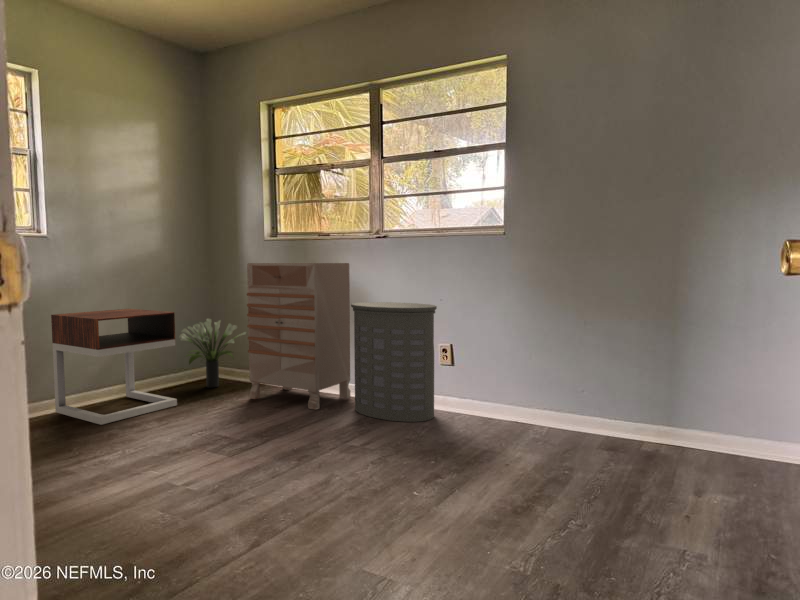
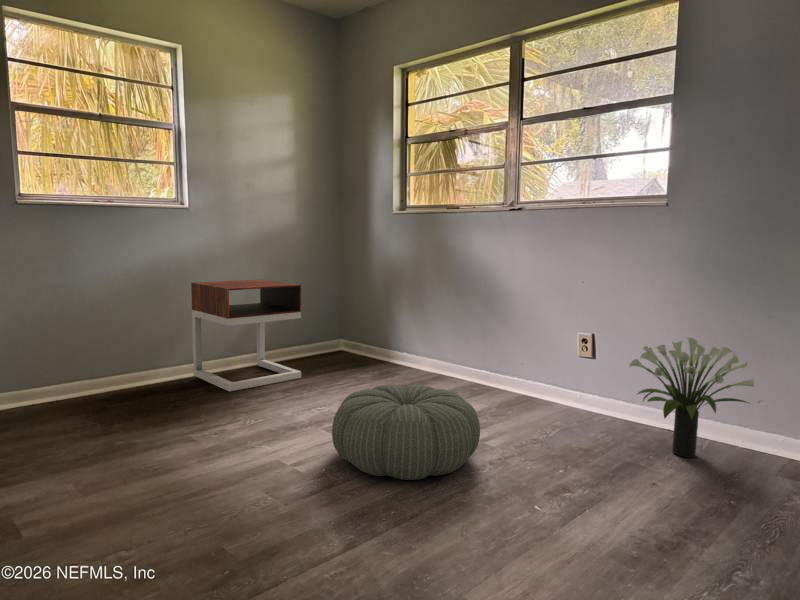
dresser: present [247,263,350,410] -> none [372,237,480,395]
laundry hamper: present [351,302,437,422] -> none [479,282,577,419]
potted plant: present [179,319,246,388] -> present [629,338,754,457]
pouf: none [223,399,362,485] -> present [332,384,480,480]

